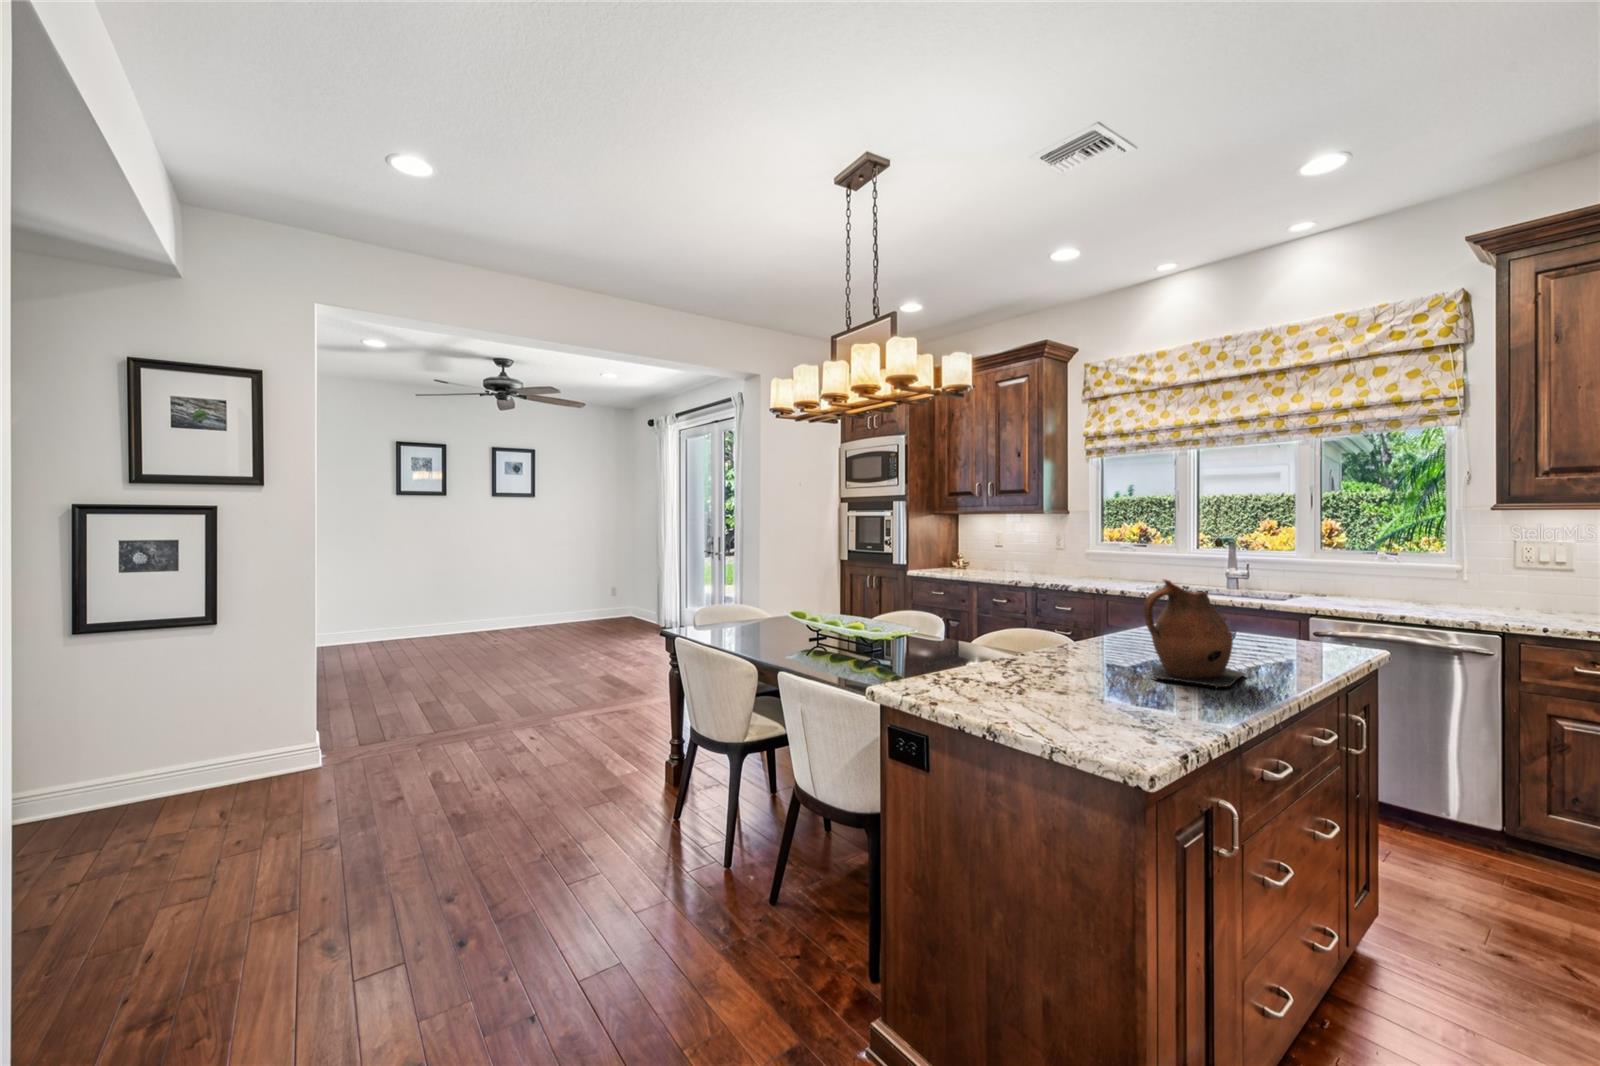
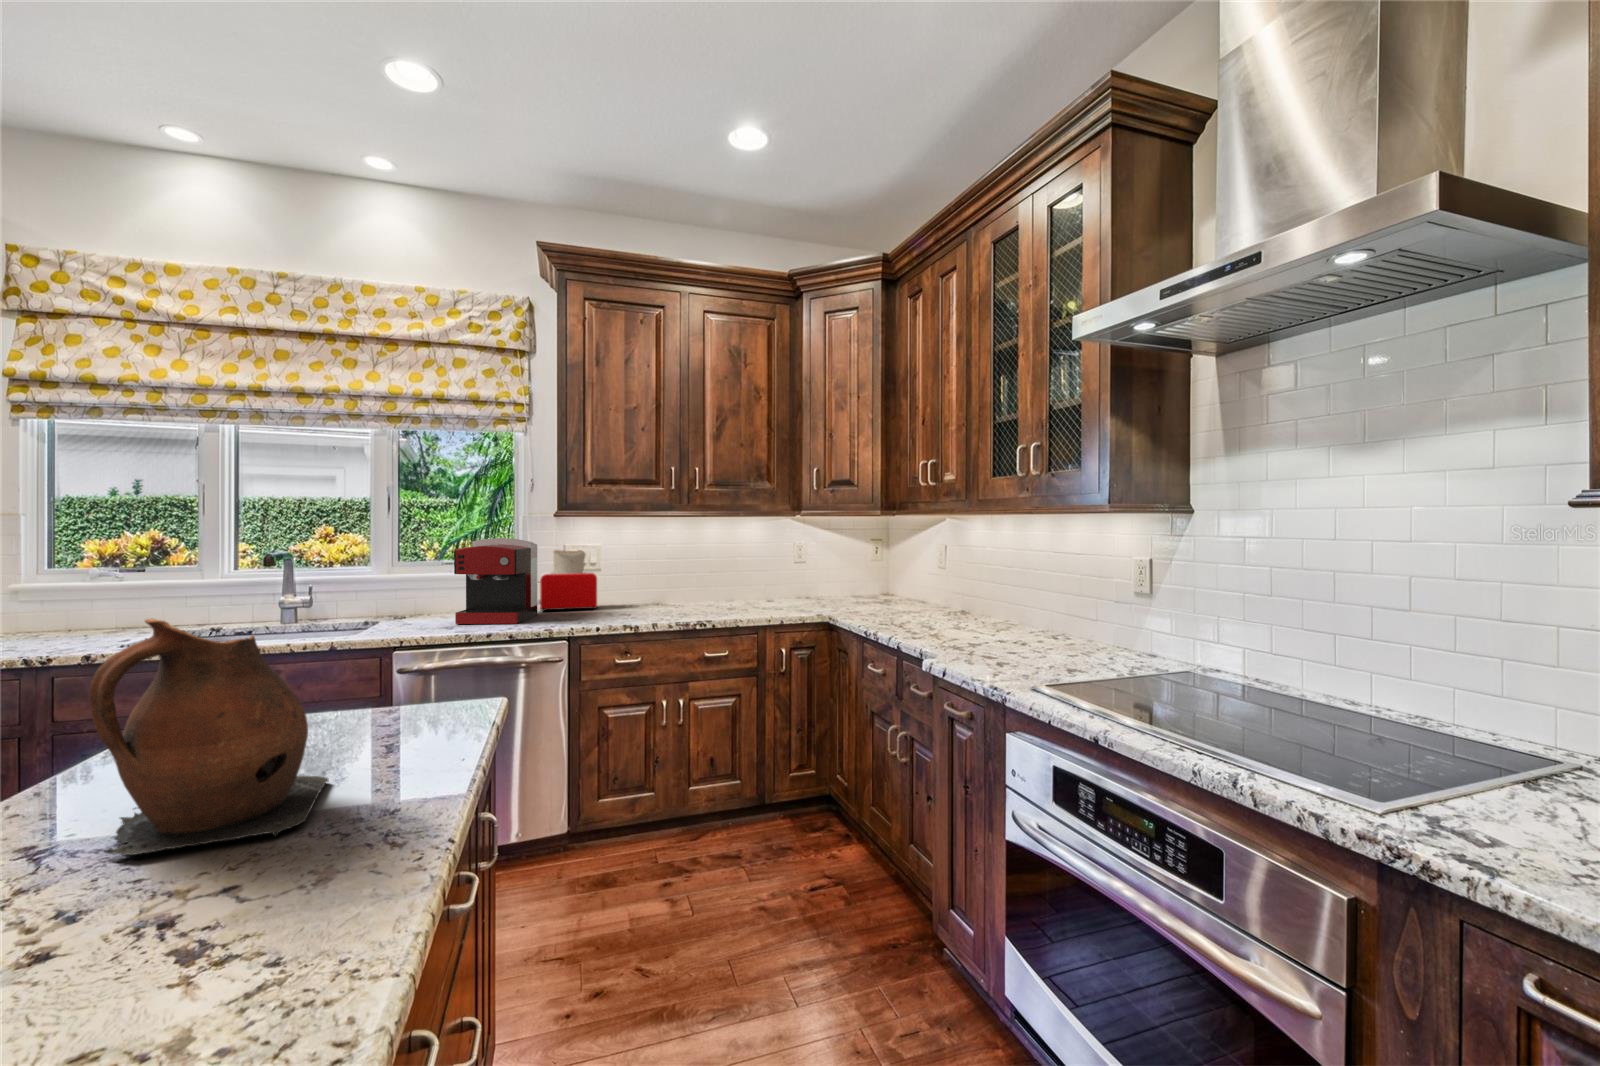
coffee maker: none [1371,530,1471,612] -> present [454,538,537,624]
toaster: none [1471,542,1562,609] -> present [538,550,597,611]

